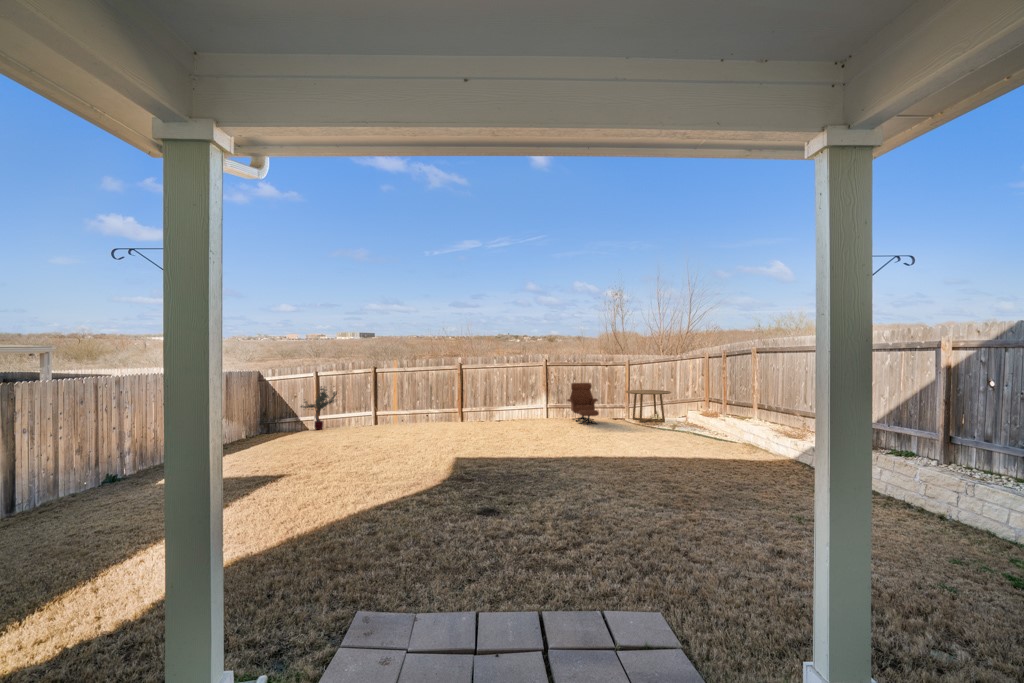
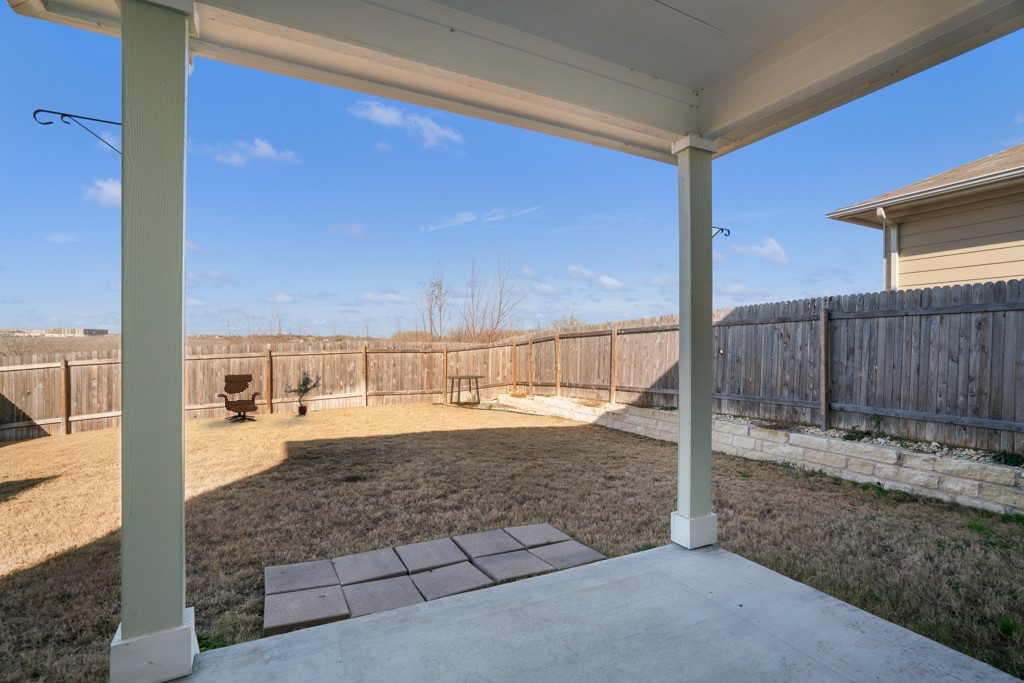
lounge chair: present [567,383,599,425] -> present [218,374,260,423]
potted tree: present [301,386,337,430] -> present [284,372,321,415]

